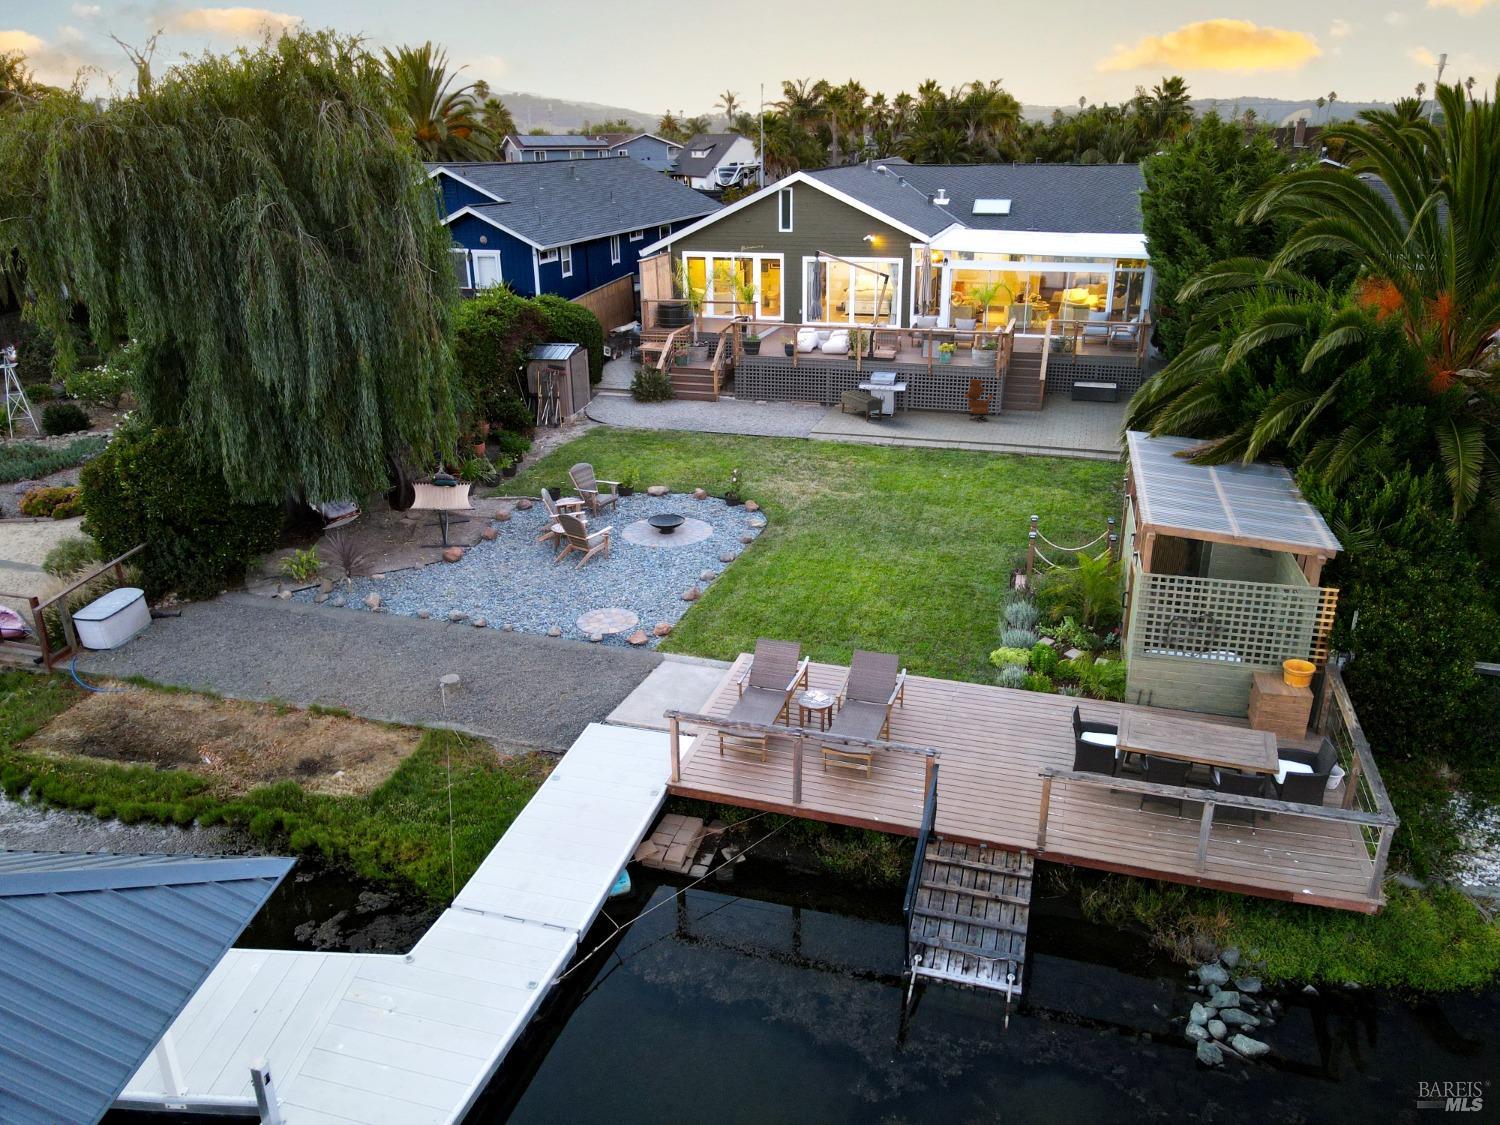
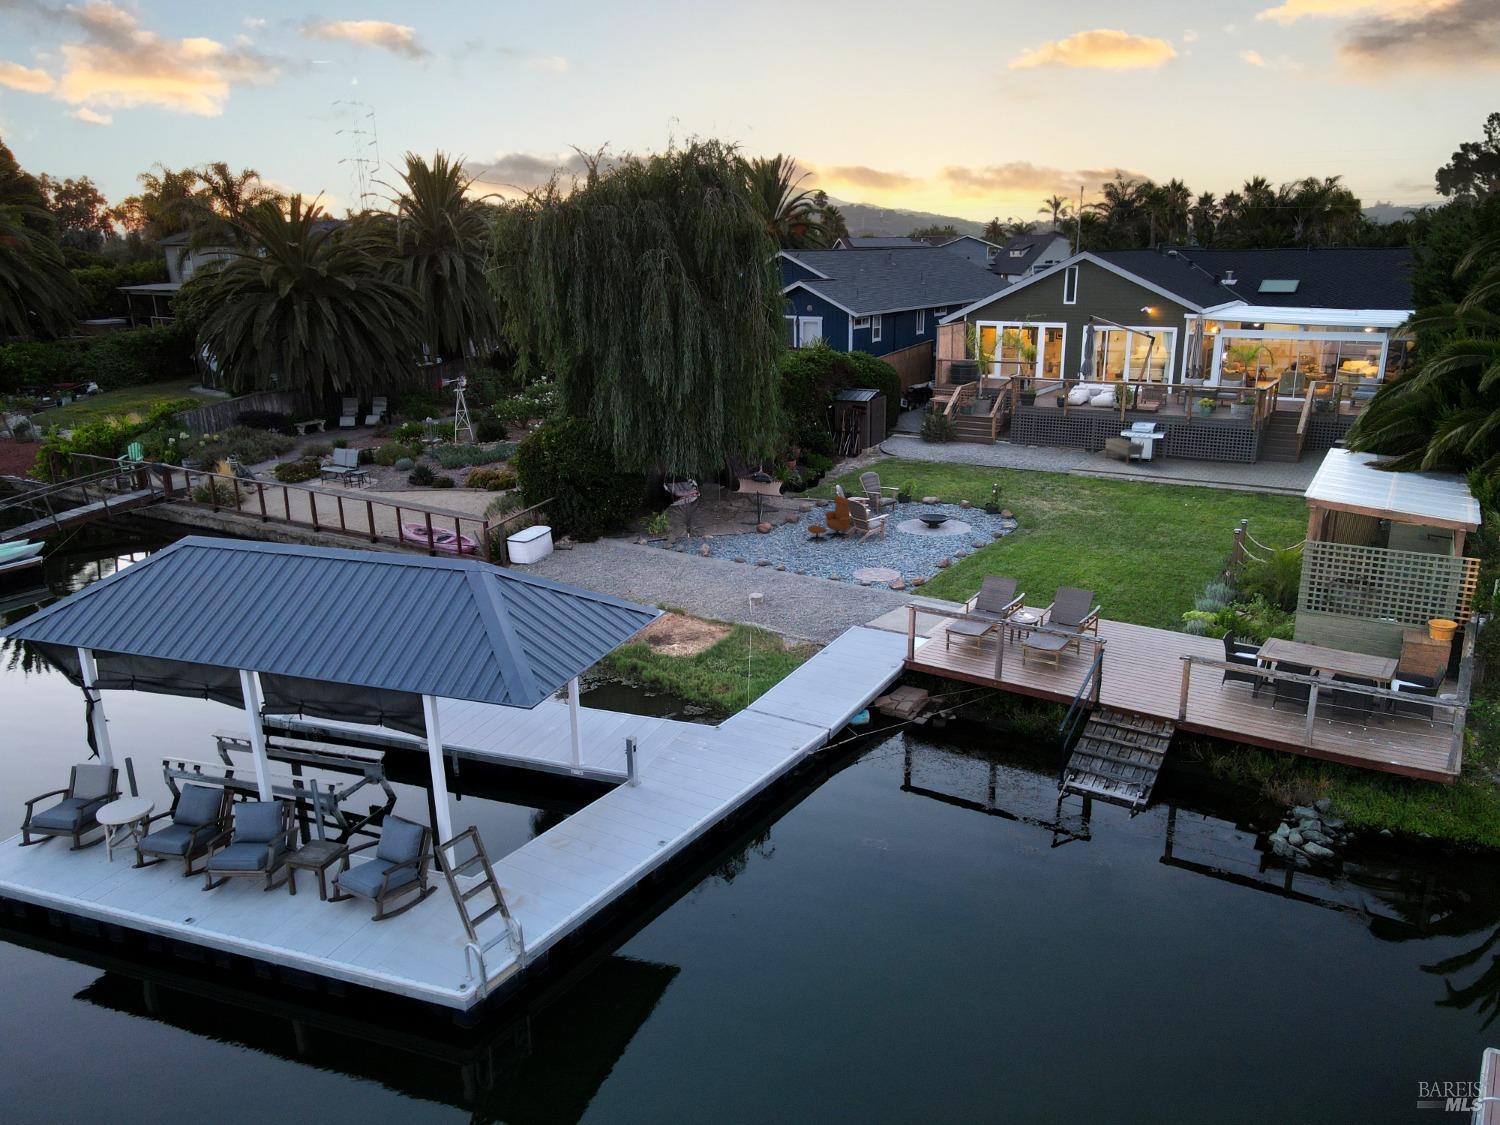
lounge chair: present [964,379,994,421] -> present [807,496,851,542]

